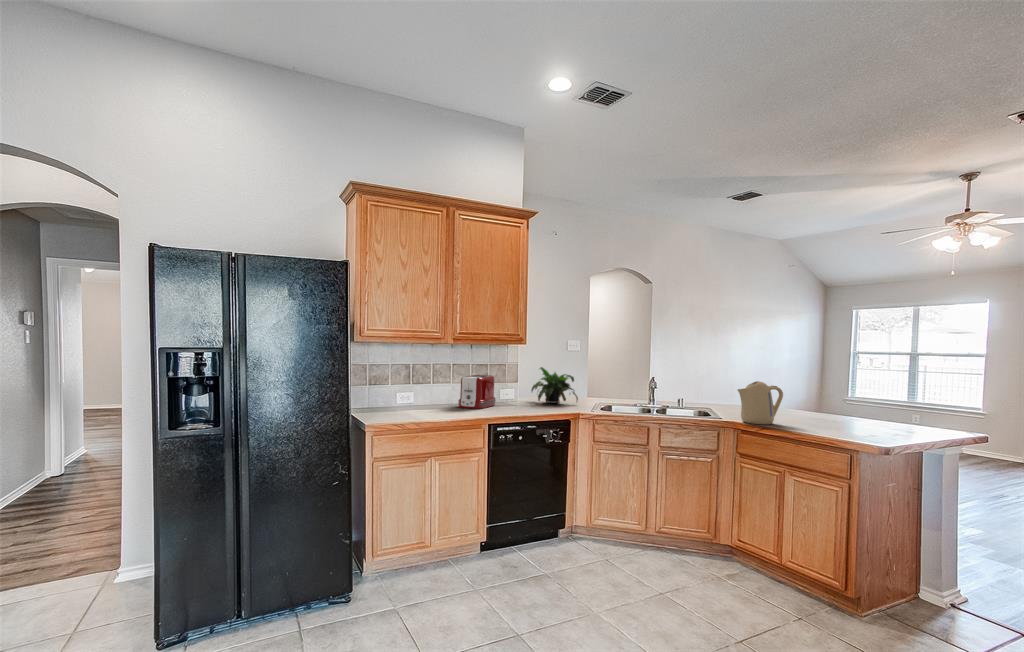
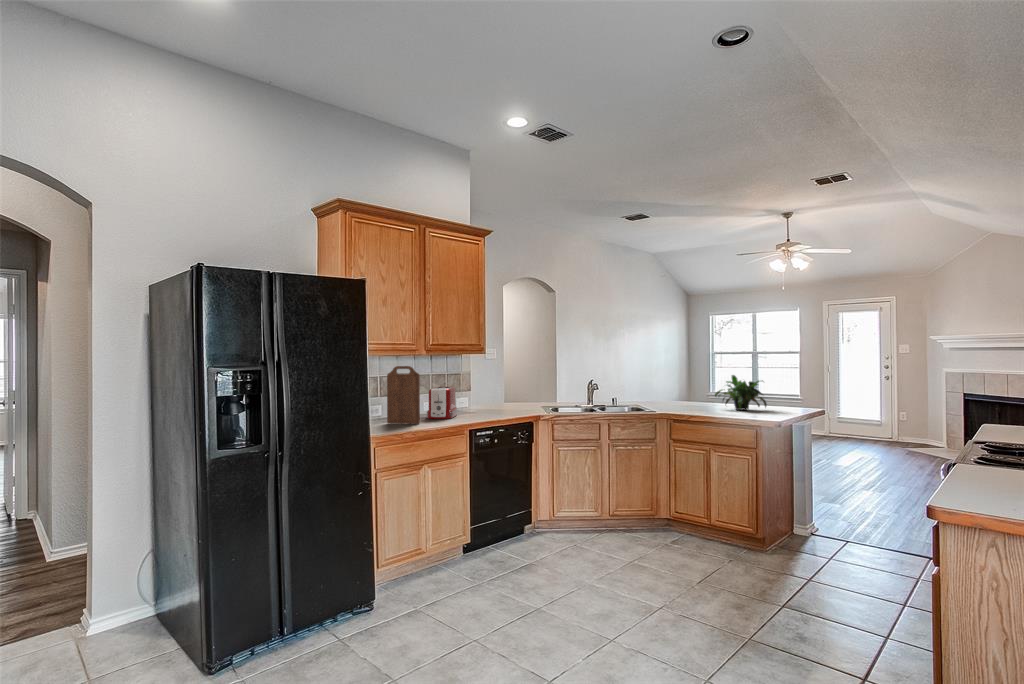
cutting board: none [409,352,440,413] -> present [387,366,420,424]
potted plant: present [531,367,578,403] -> present [715,375,767,410]
kettle: present [738,381,783,425] -> none [671,378,706,414]

